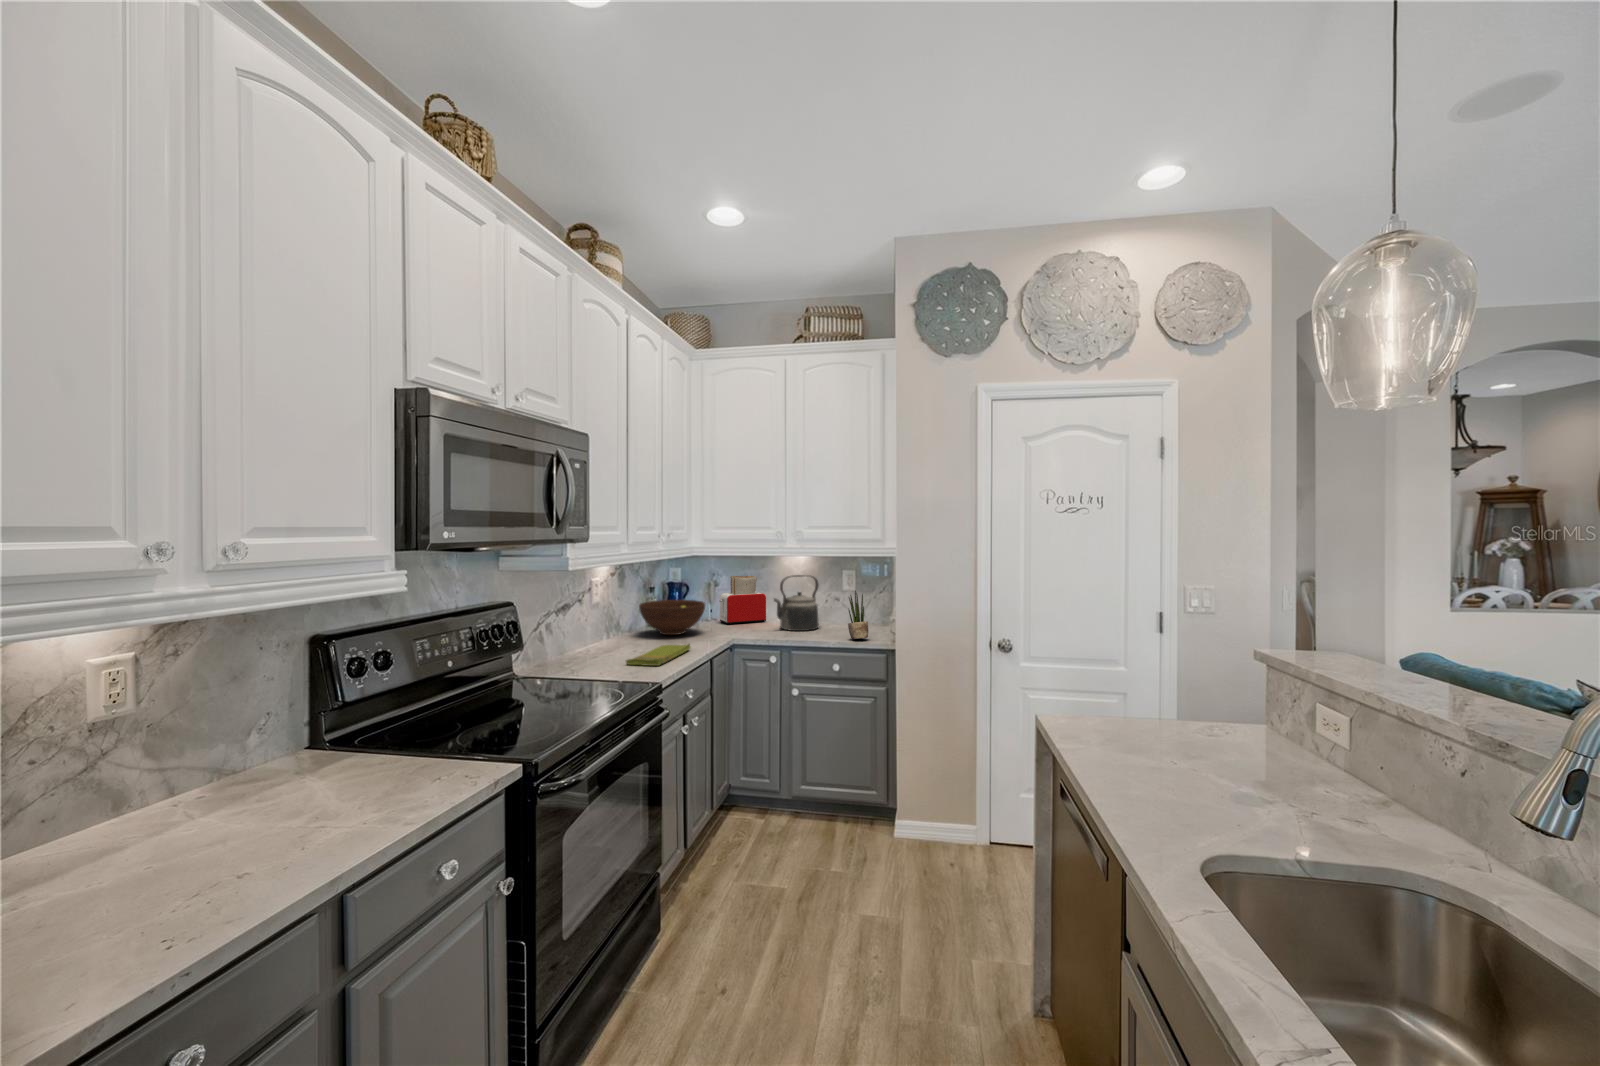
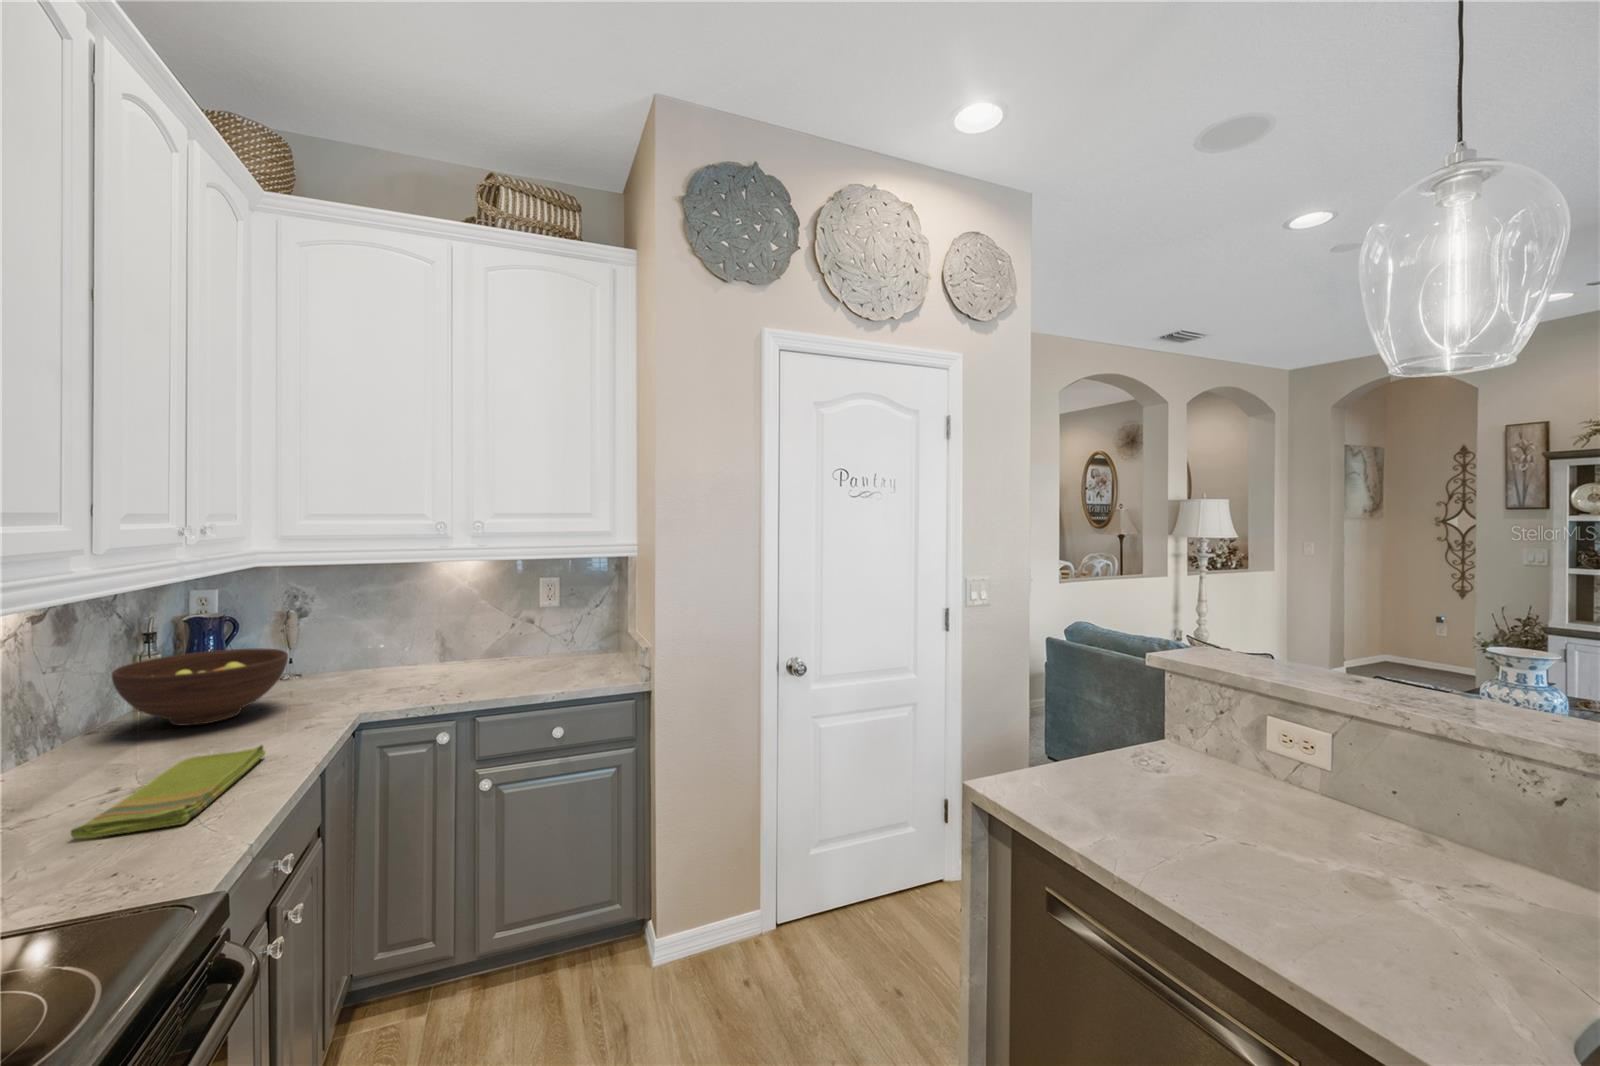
kettle: present [774,575,819,631] -> none [431,590,509,680]
toaster: present [720,576,766,625] -> none [312,595,407,682]
potted plant: present [848,591,868,639] -> none [572,610,605,684]

